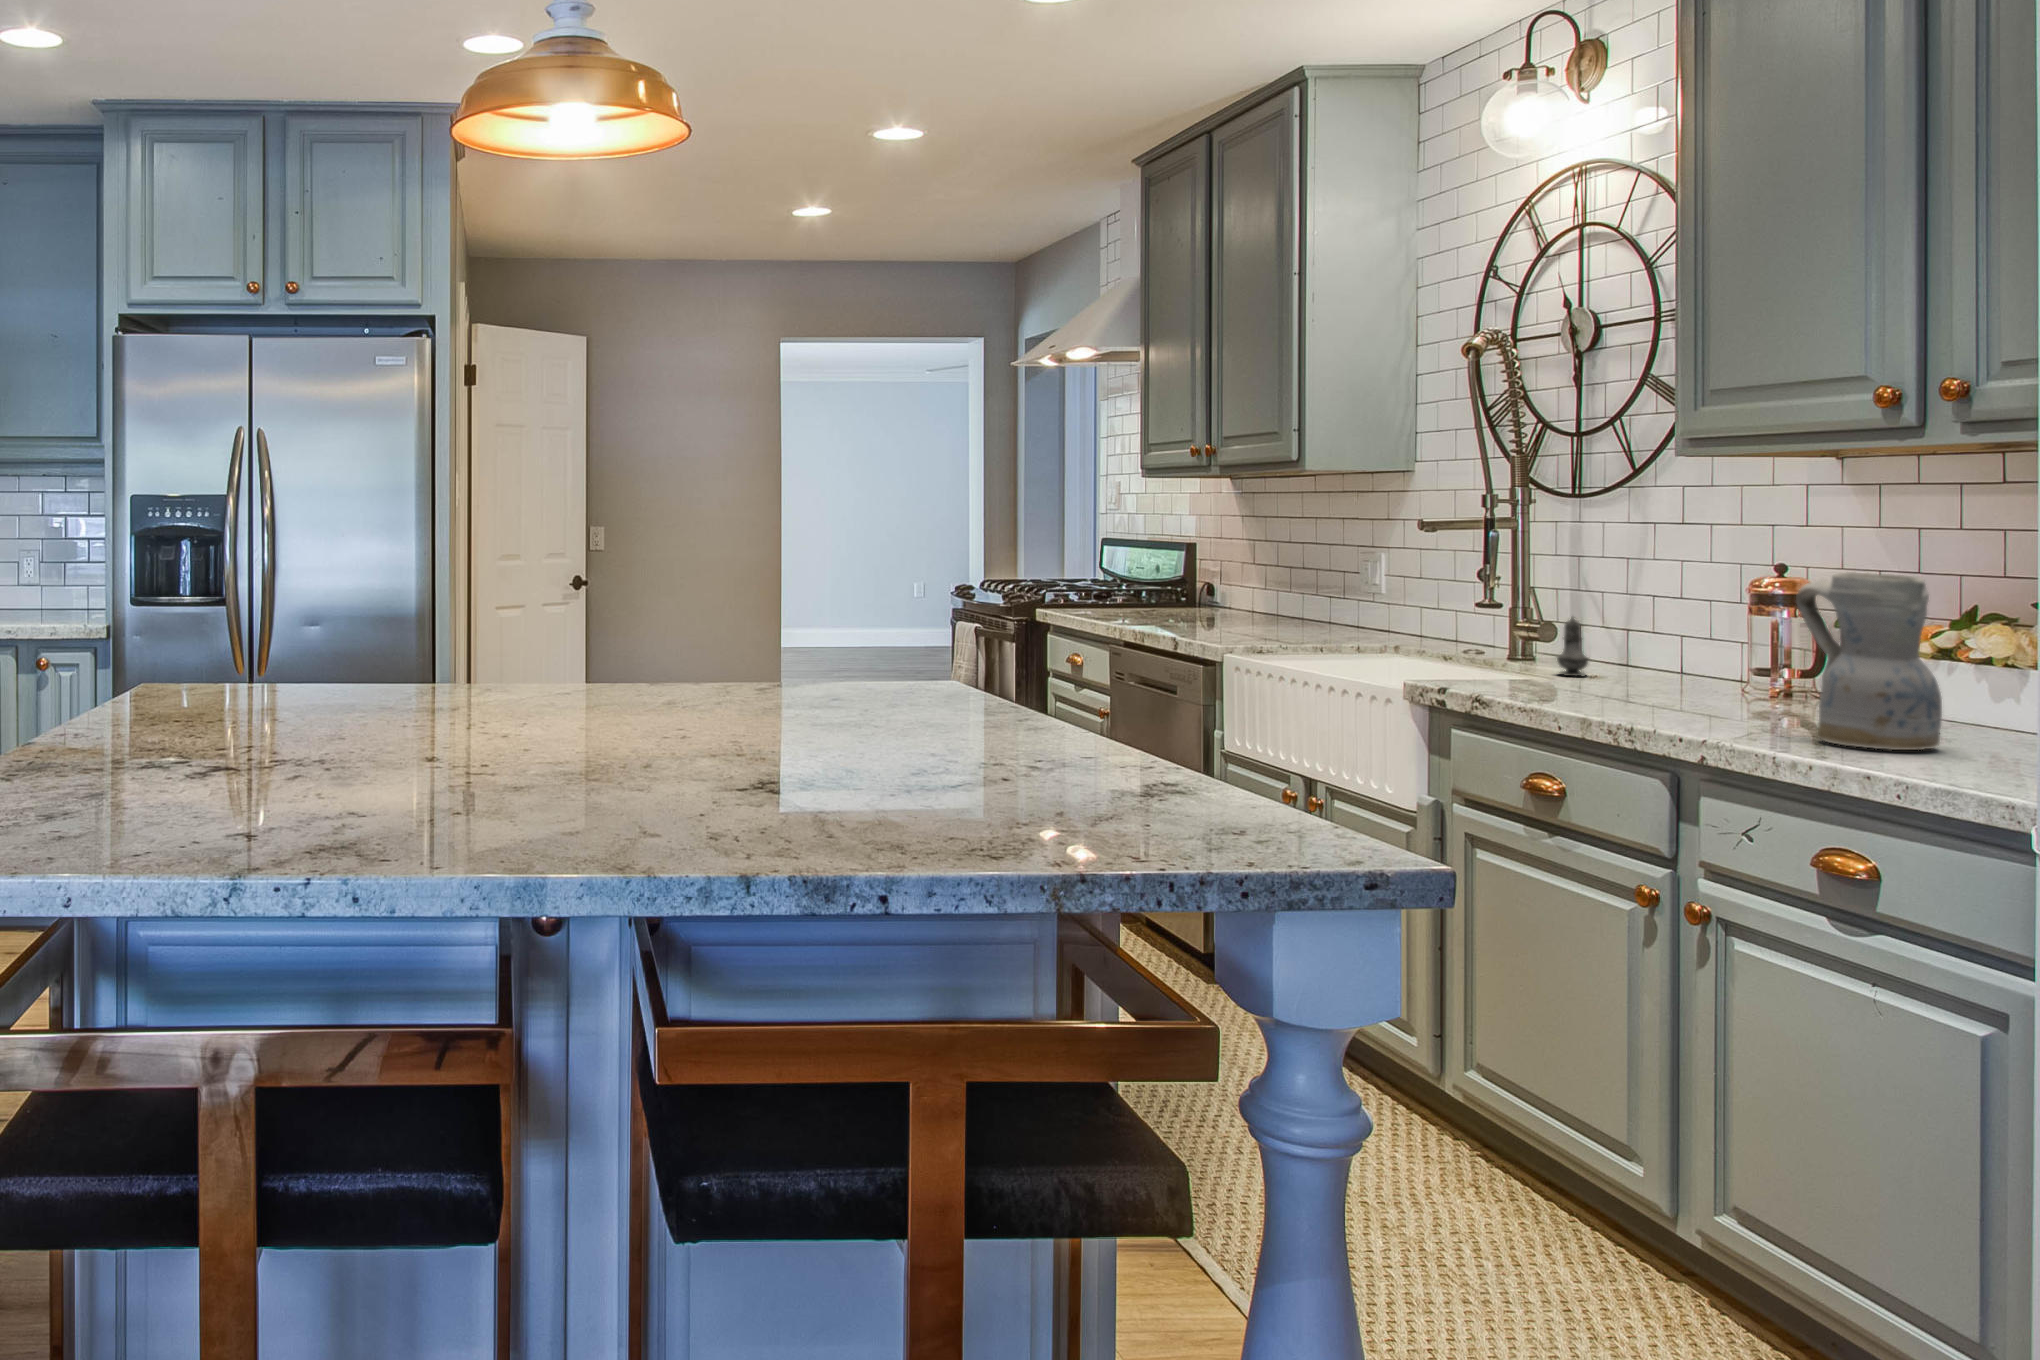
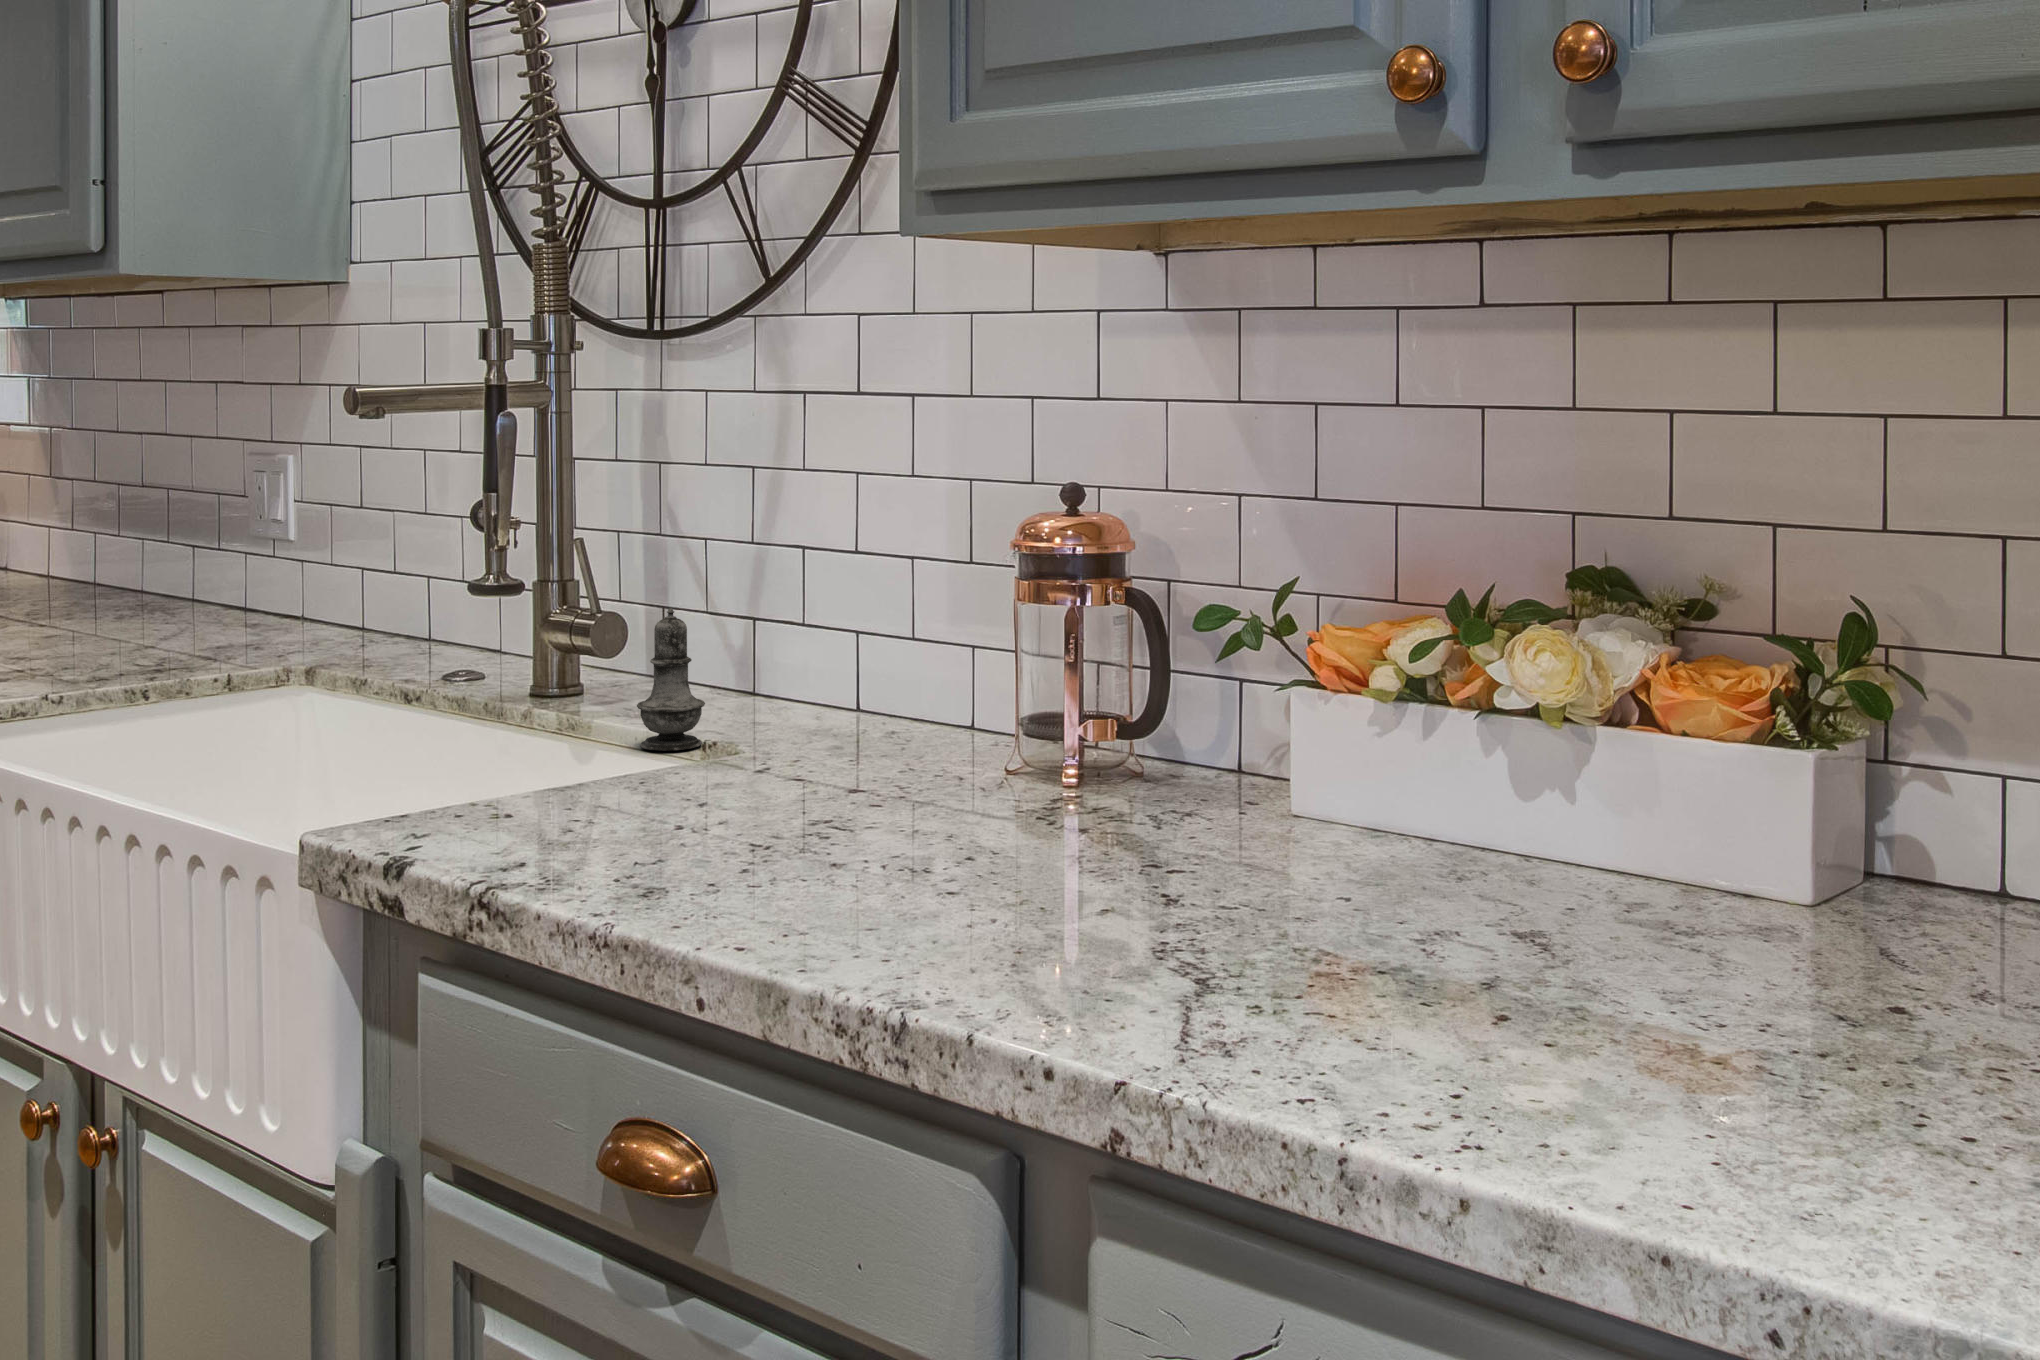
ceramic pitcher: present [1796,572,1942,750] -> none [1281,535,1604,1044]

